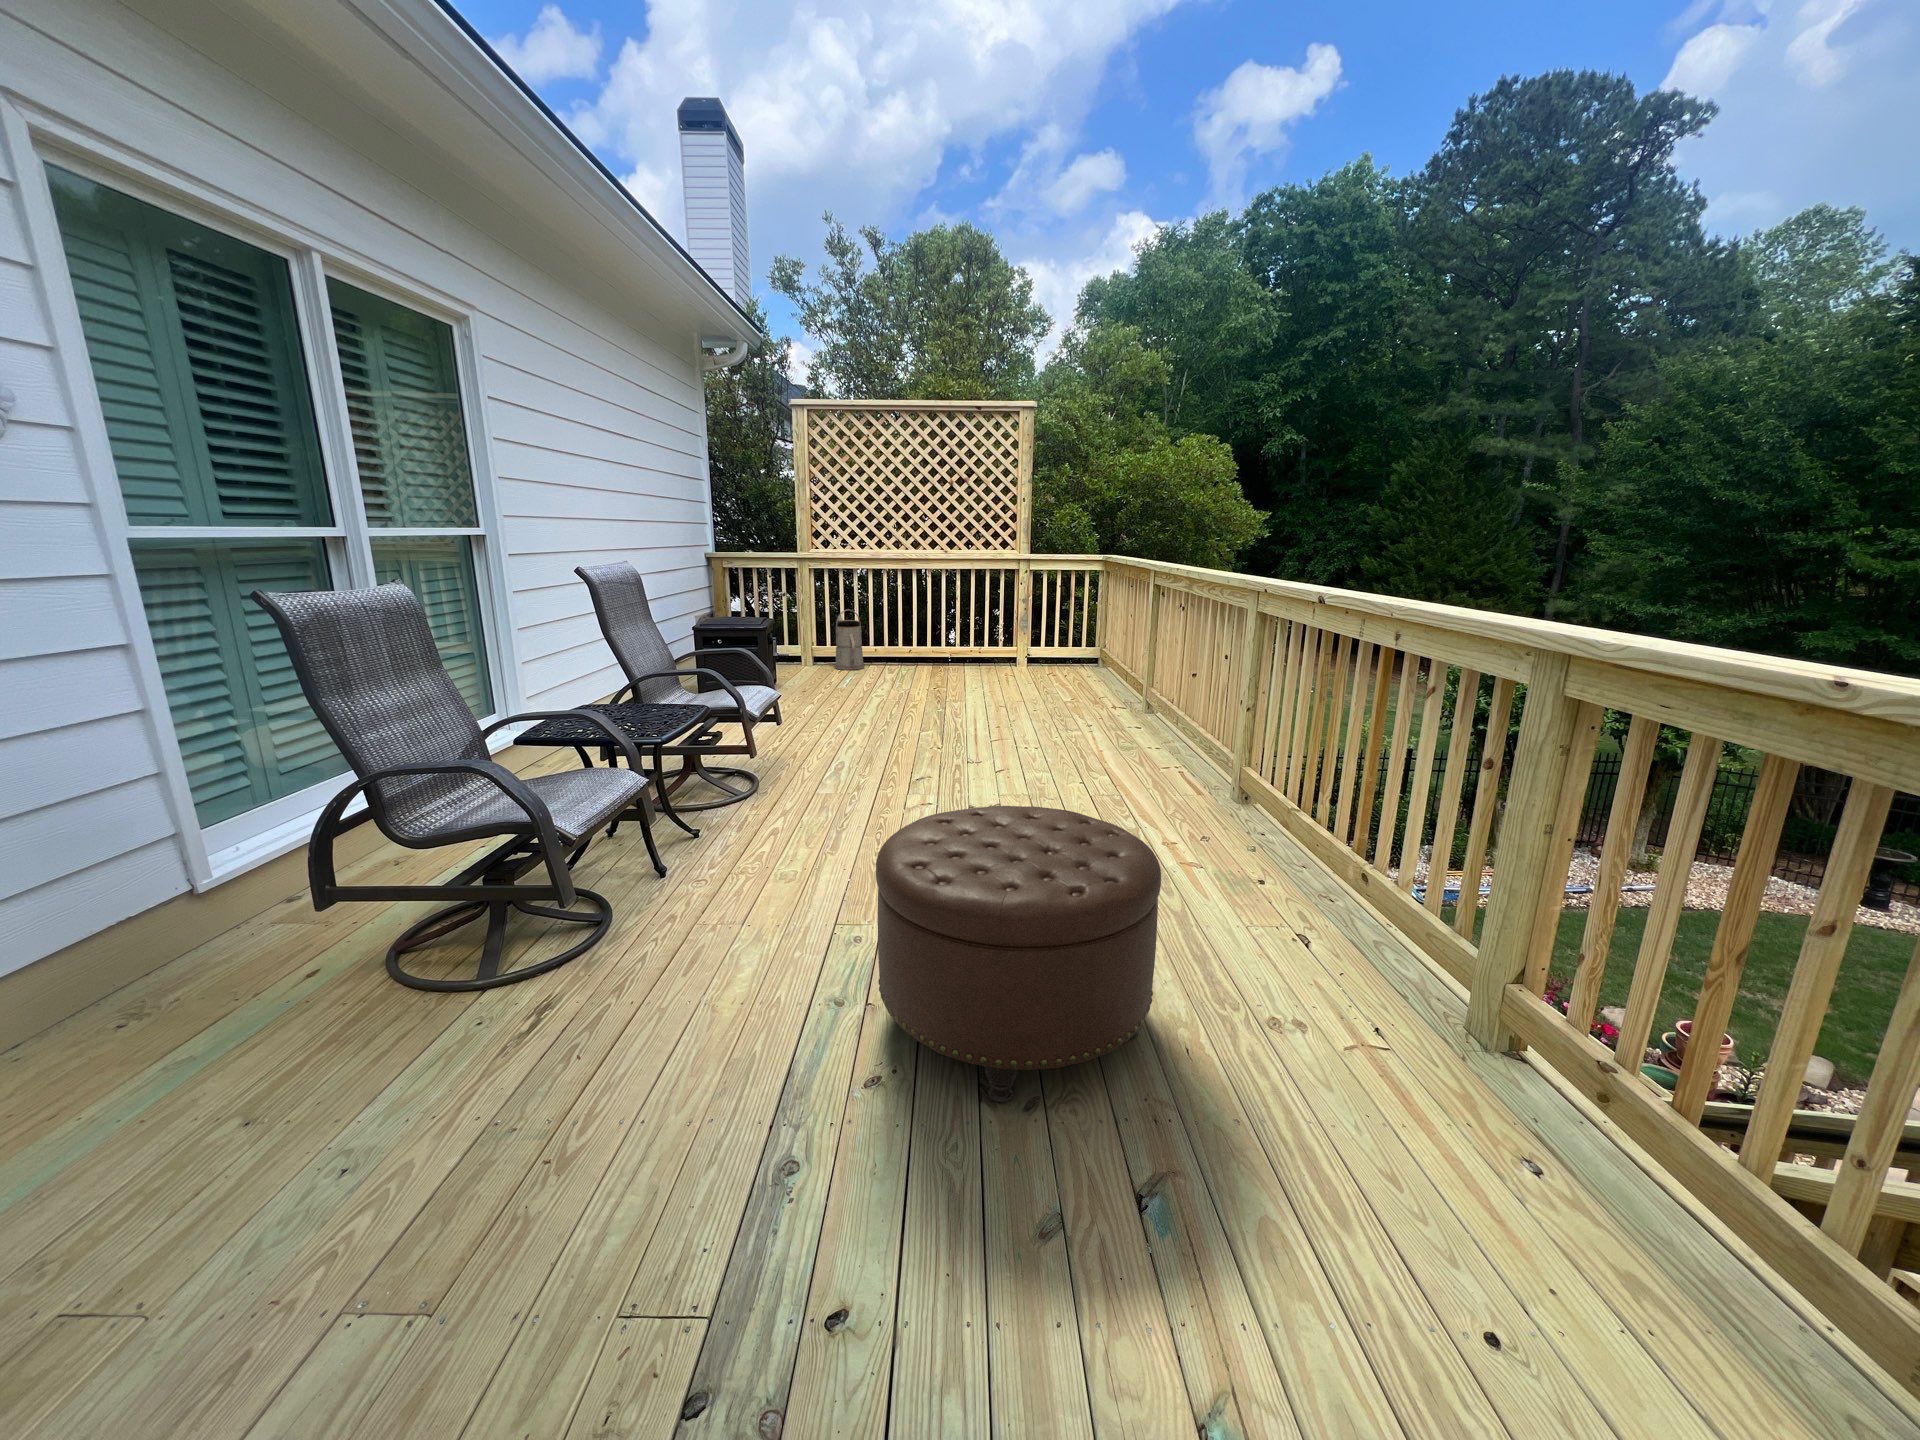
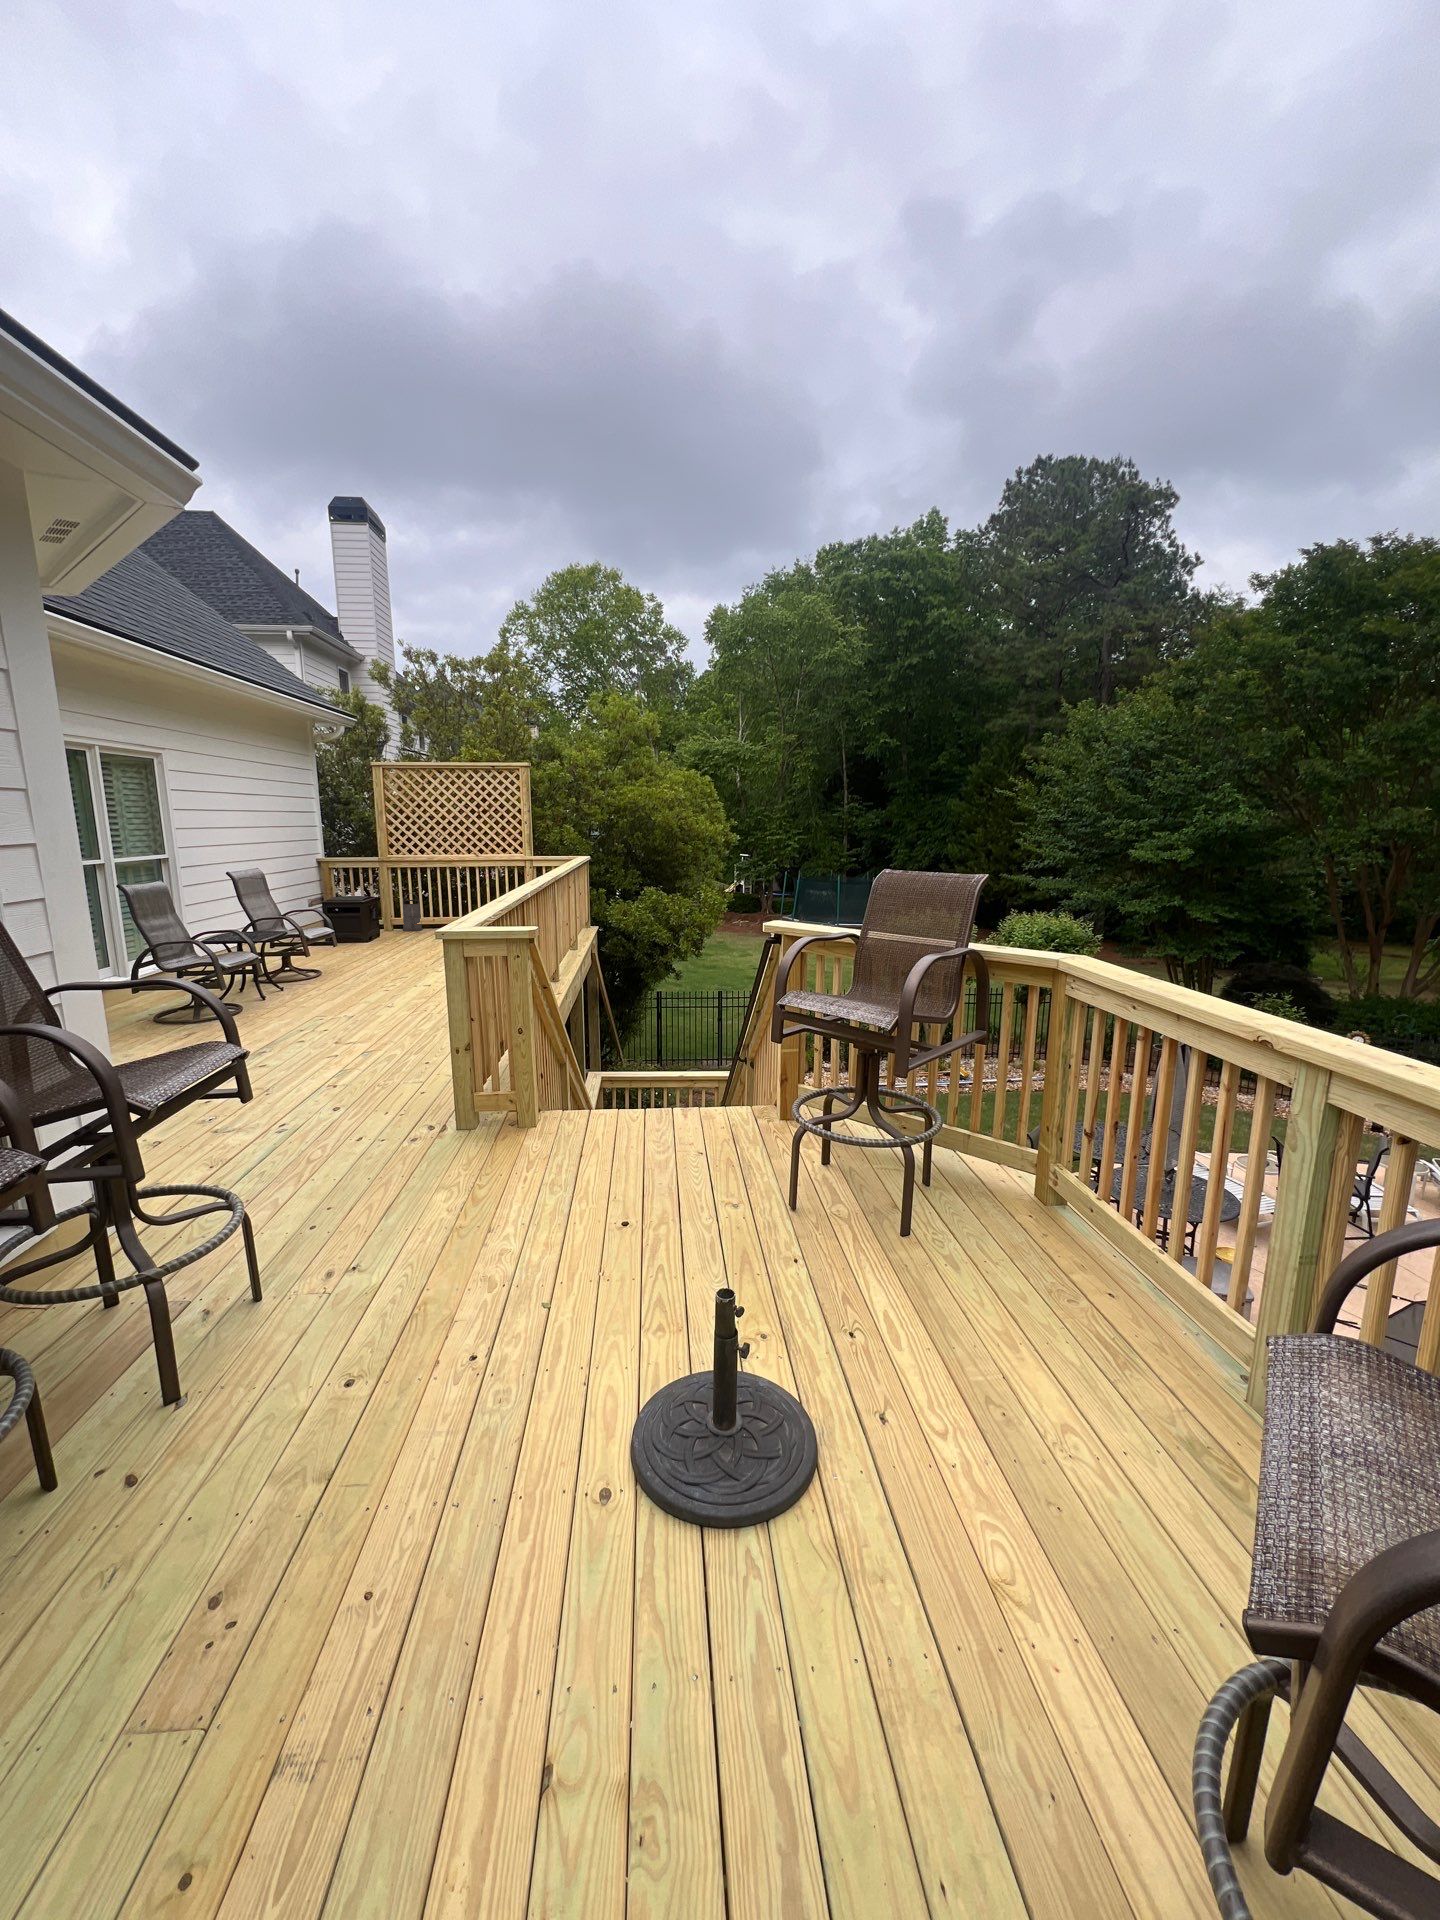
ottoman: present [876,806,1161,1103] -> none [321,947,413,1017]

